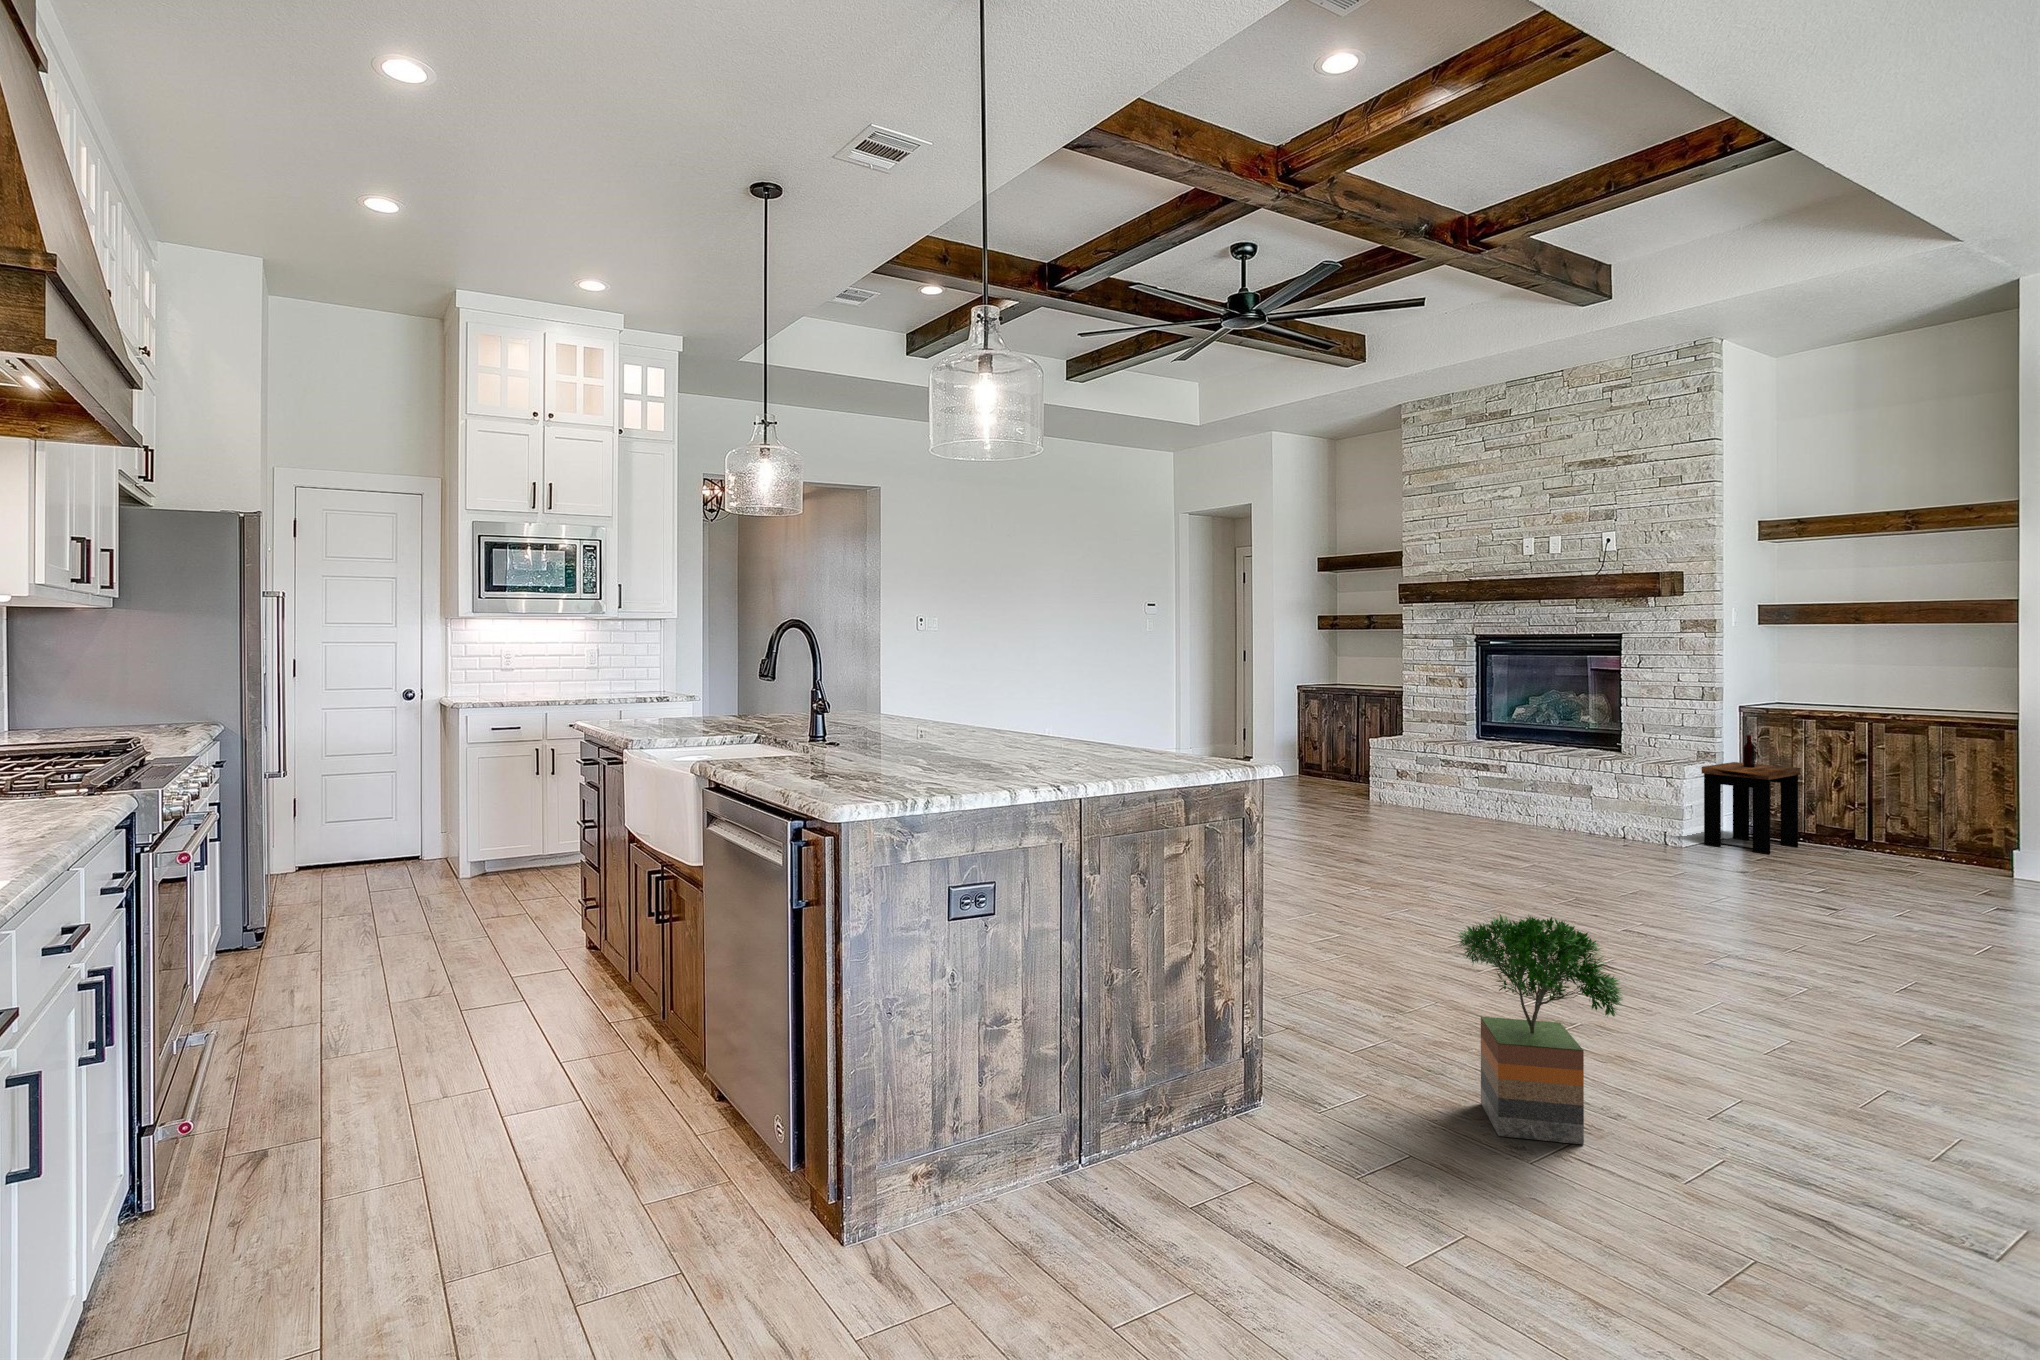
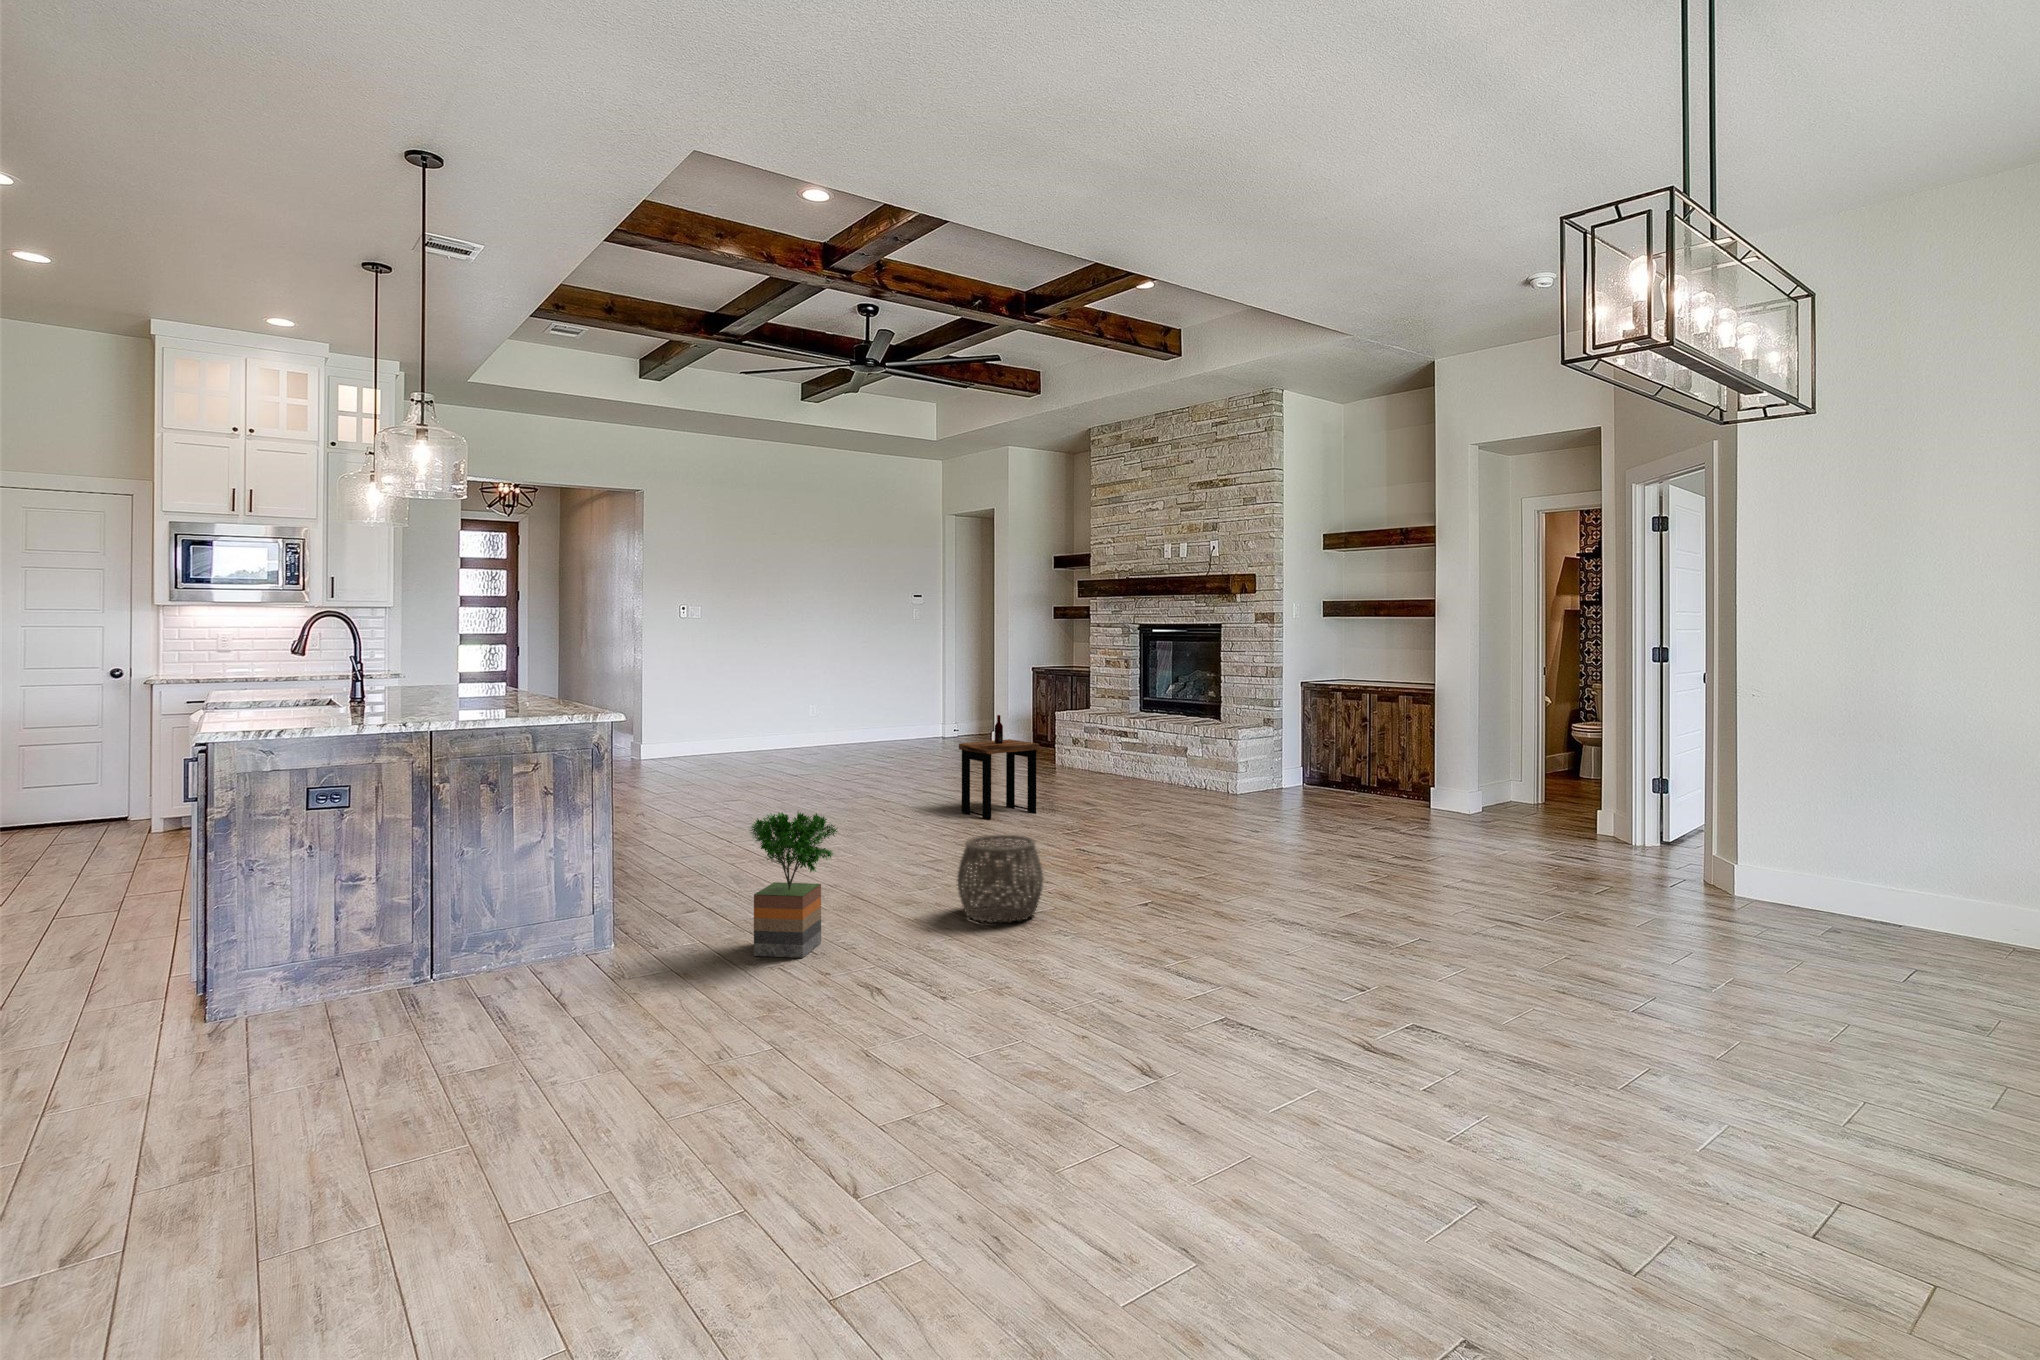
side table: present [1702,735,1801,854] -> present [959,715,1039,820]
woven basket: none [1671,939,1831,1082] -> present [957,835,1043,923]

